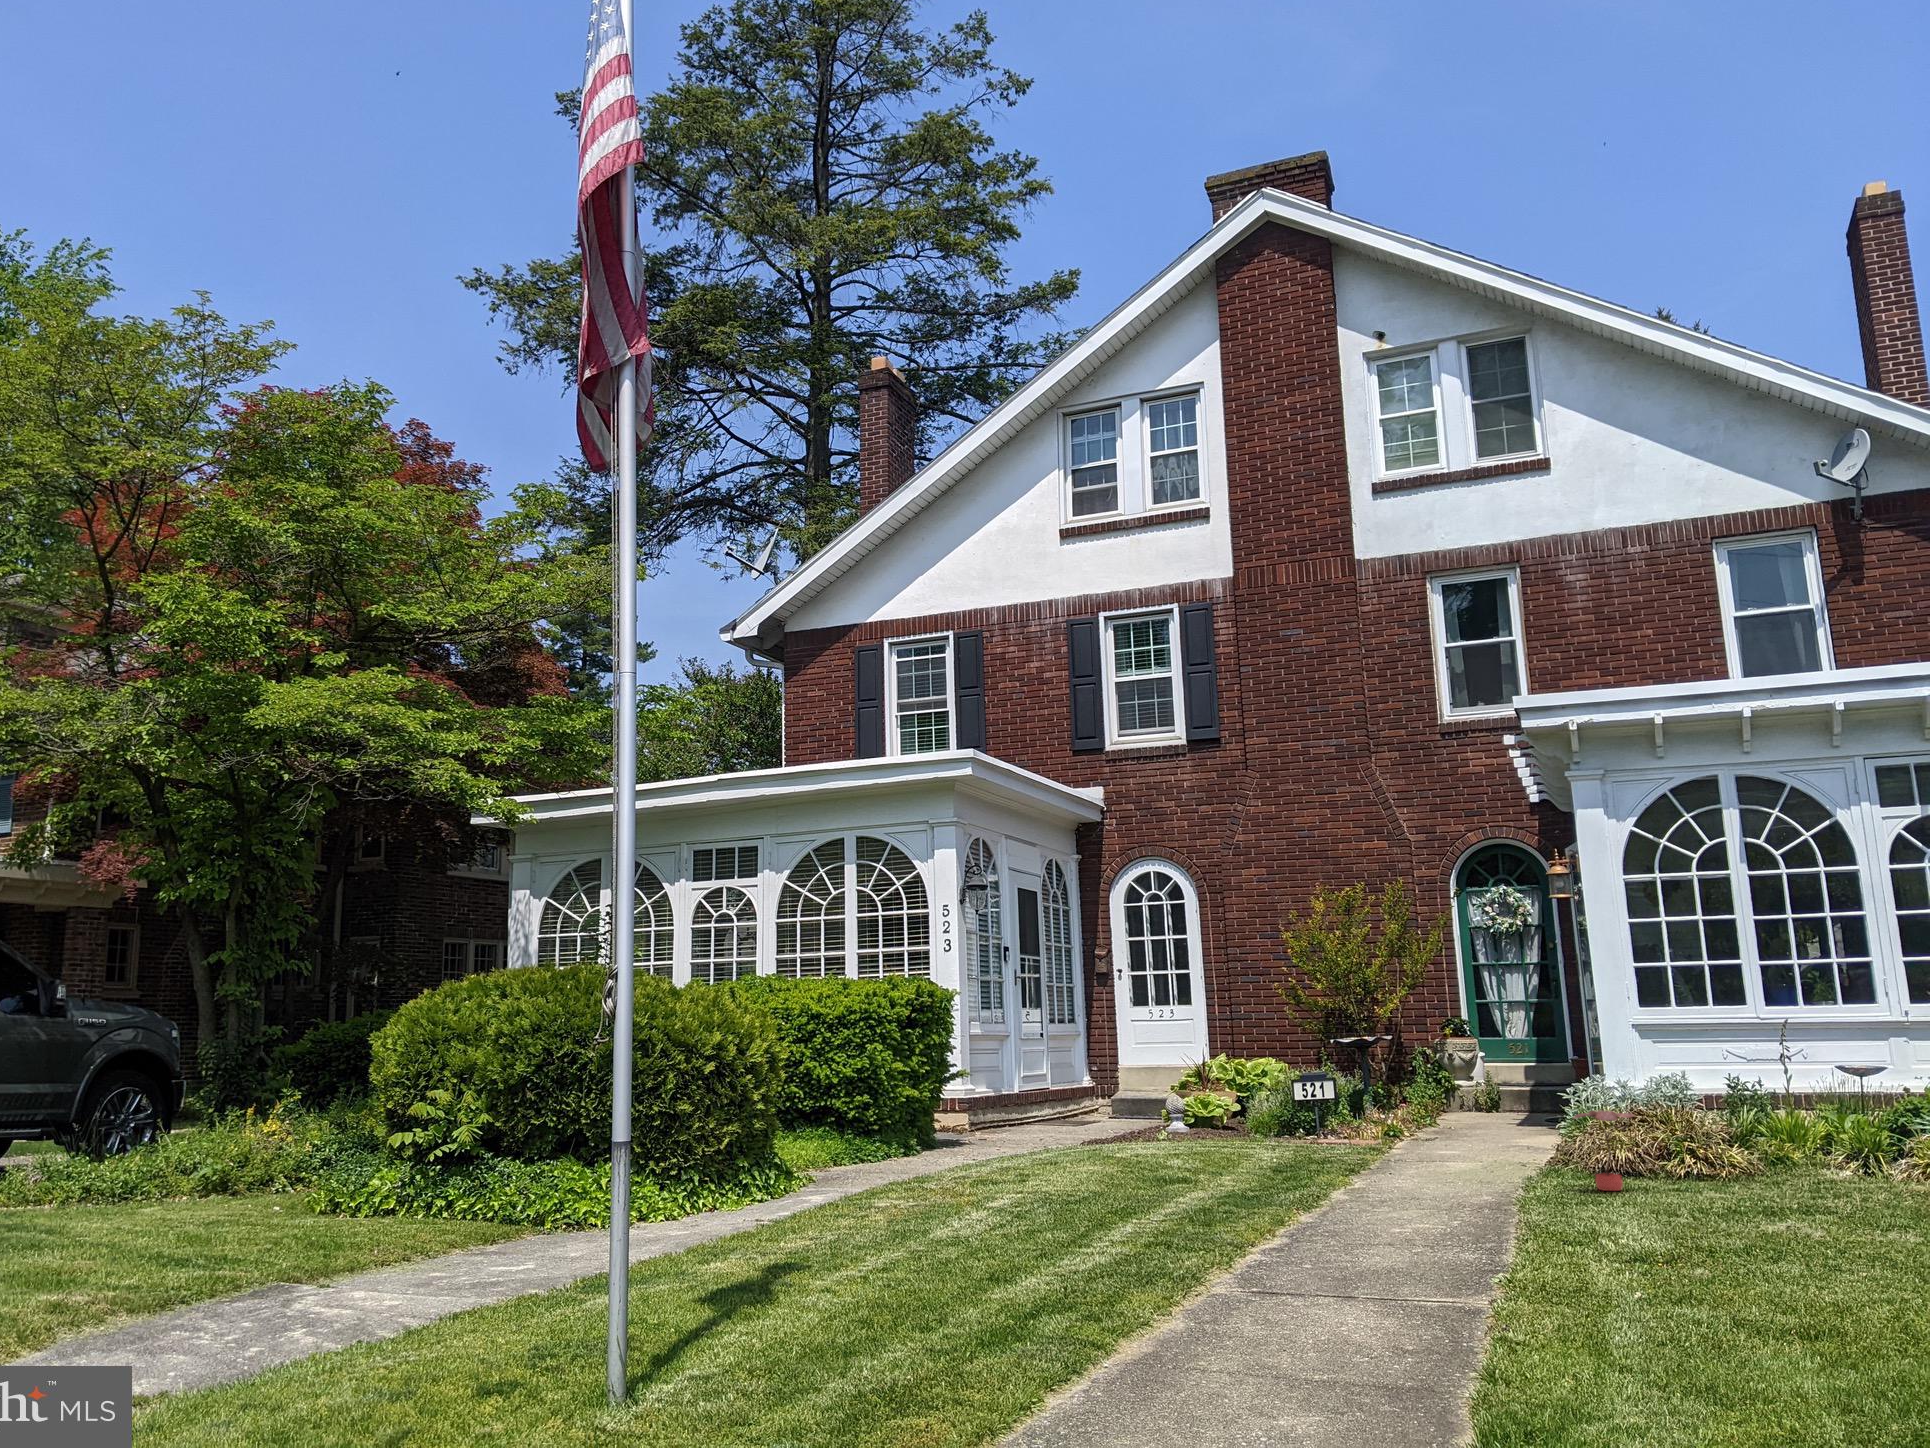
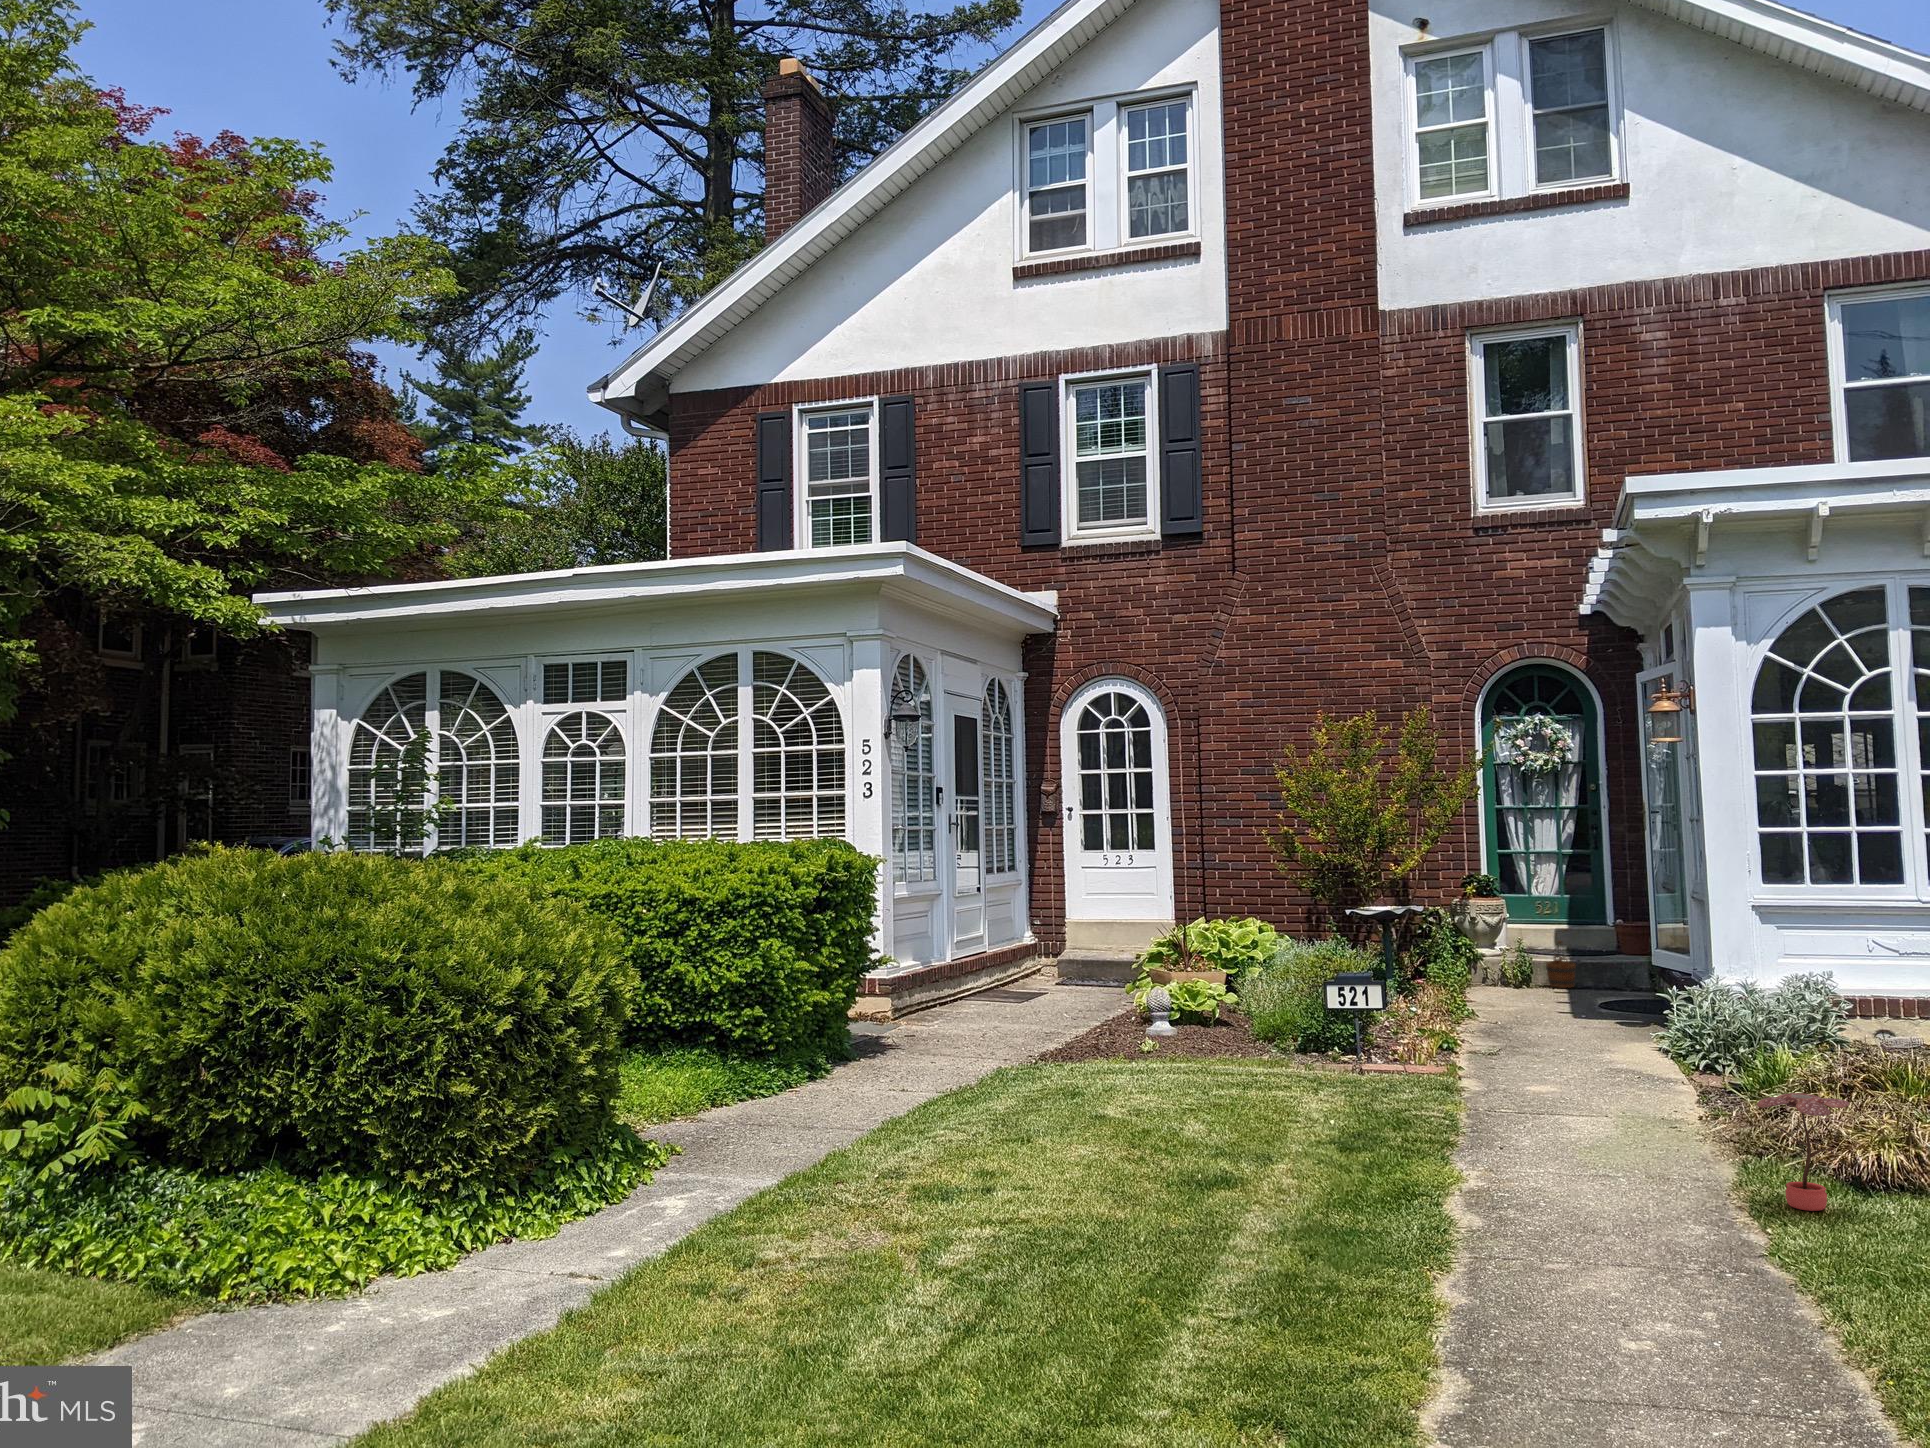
wooden bucket: none [1510,1068,1534,1107] -> present [1546,940,1576,988]

